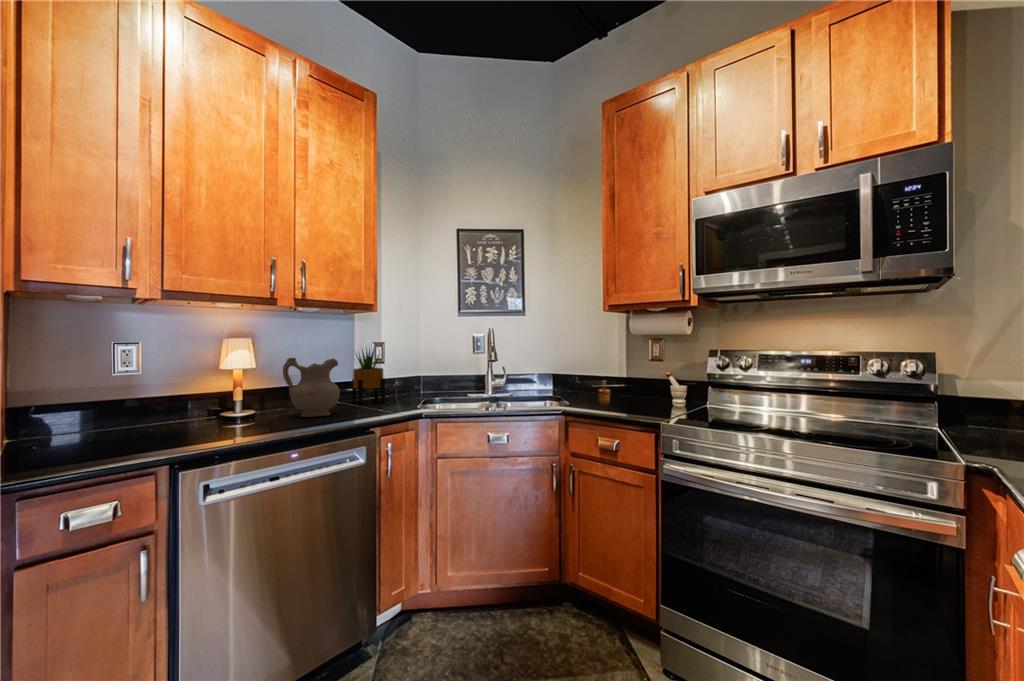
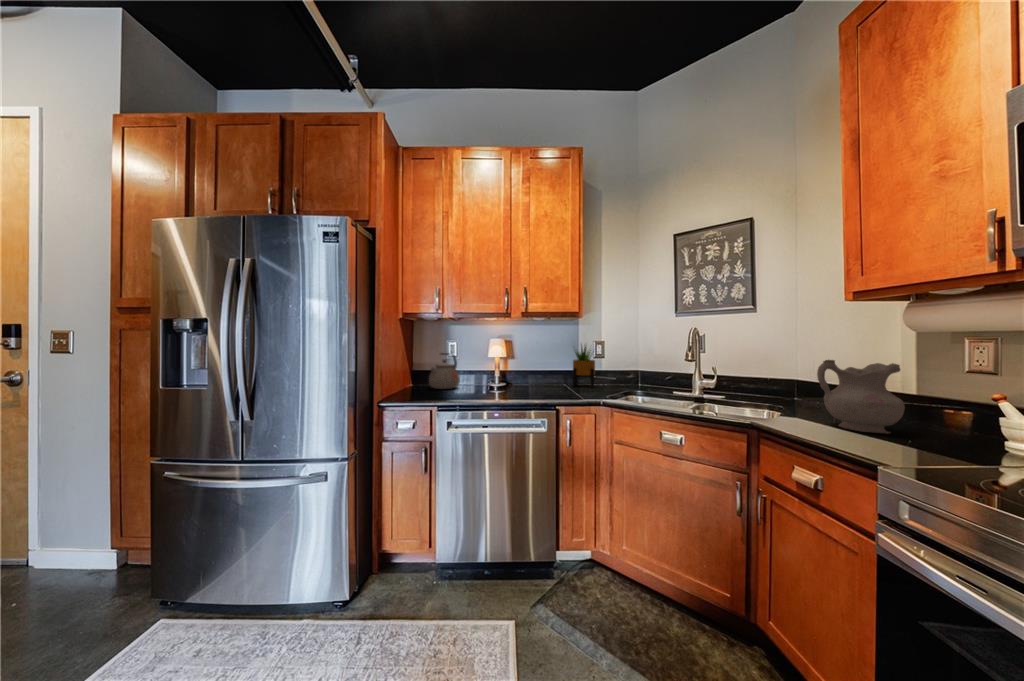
ceramic pitcher: present [283,358,340,417] -> present [817,360,905,434]
kettle: none [111,370,186,439] -> present [429,353,460,389]

